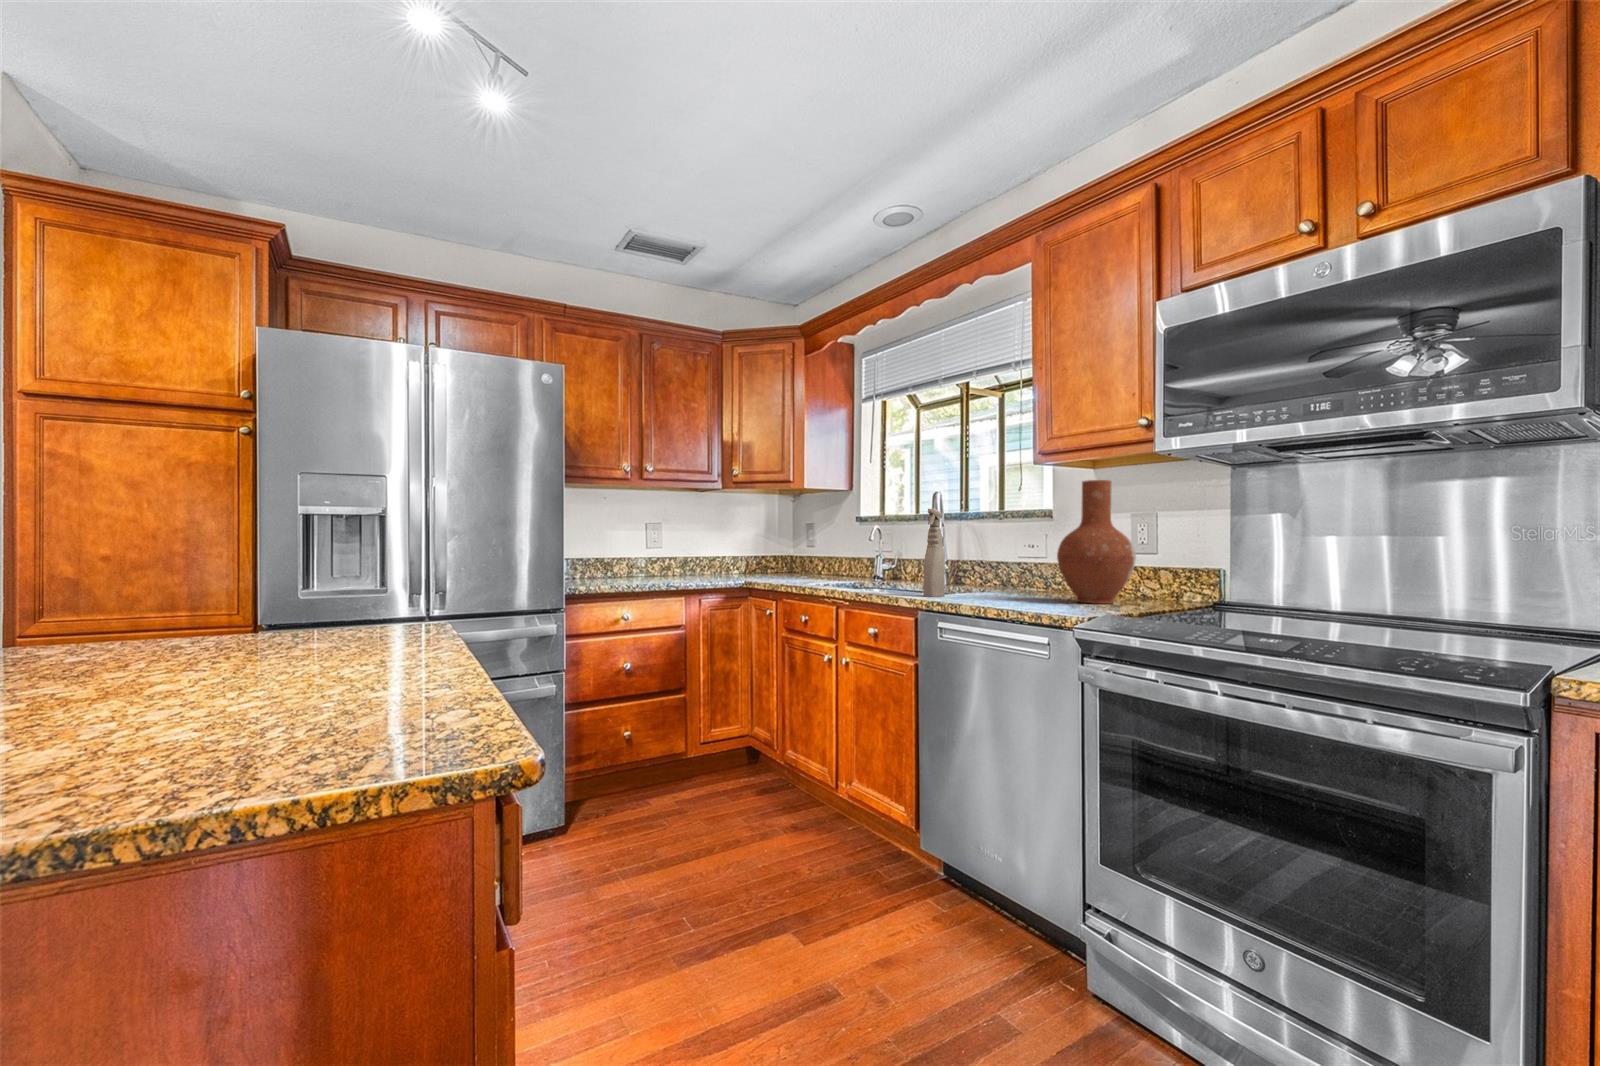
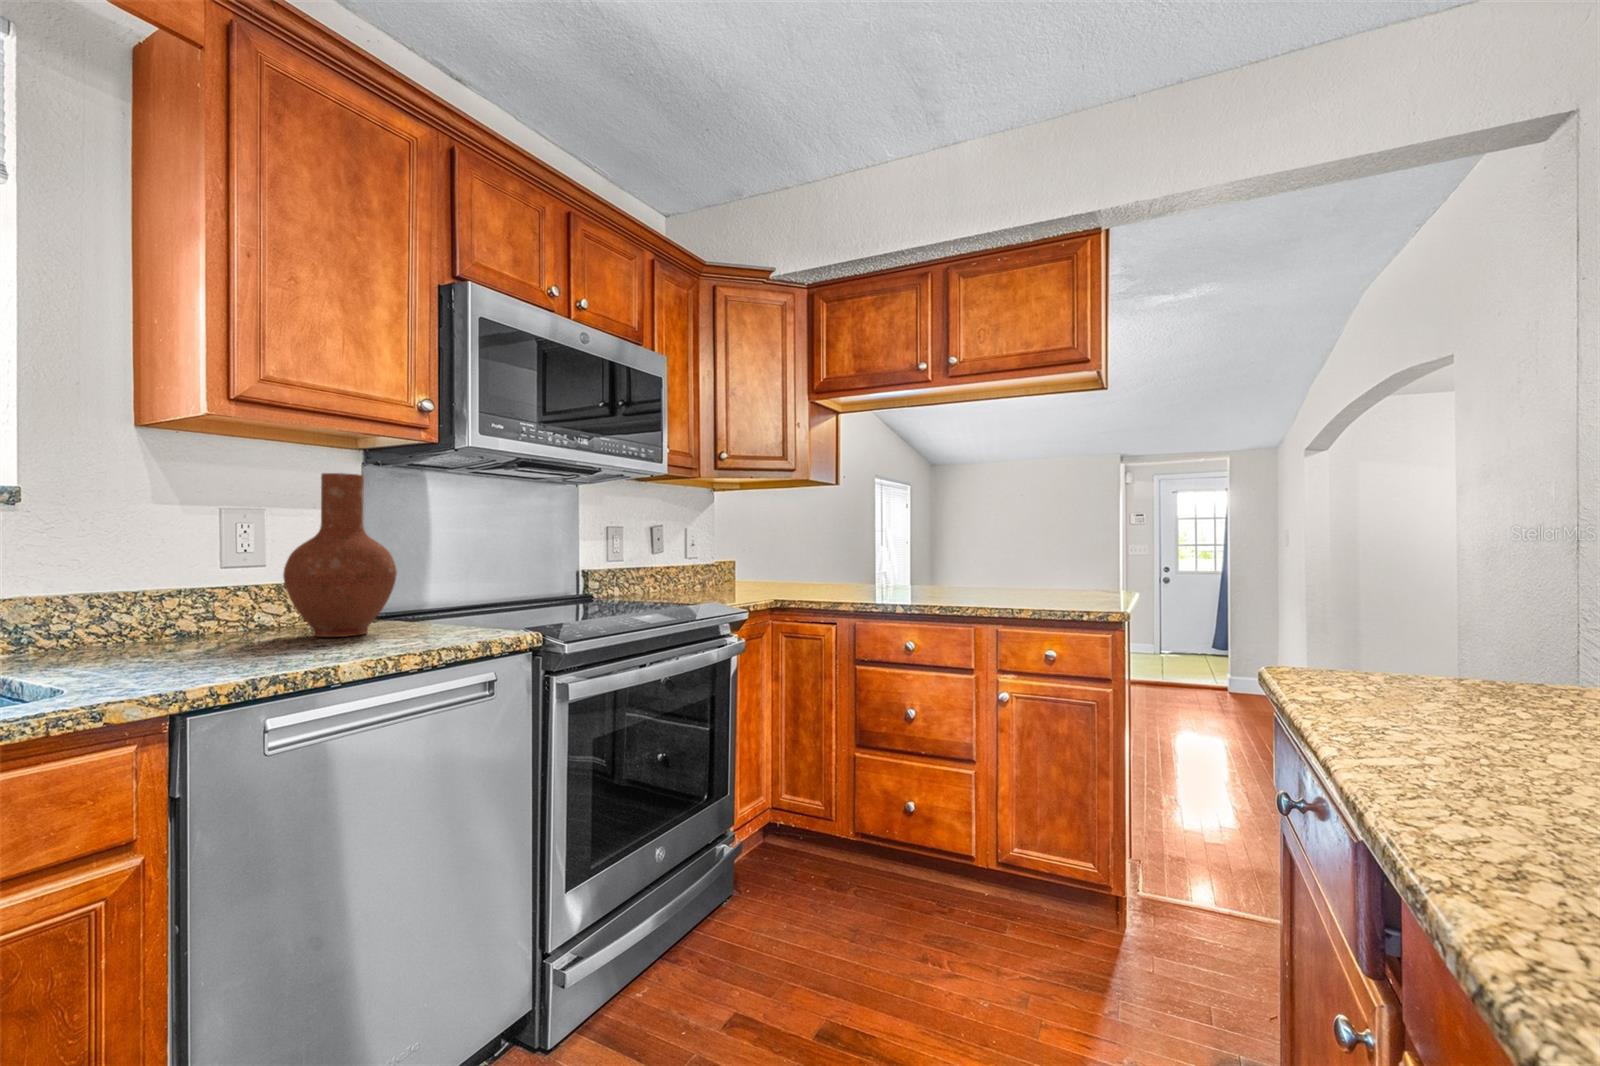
spray bottle: present [923,509,945,597] -> none [149,498,220,682]

